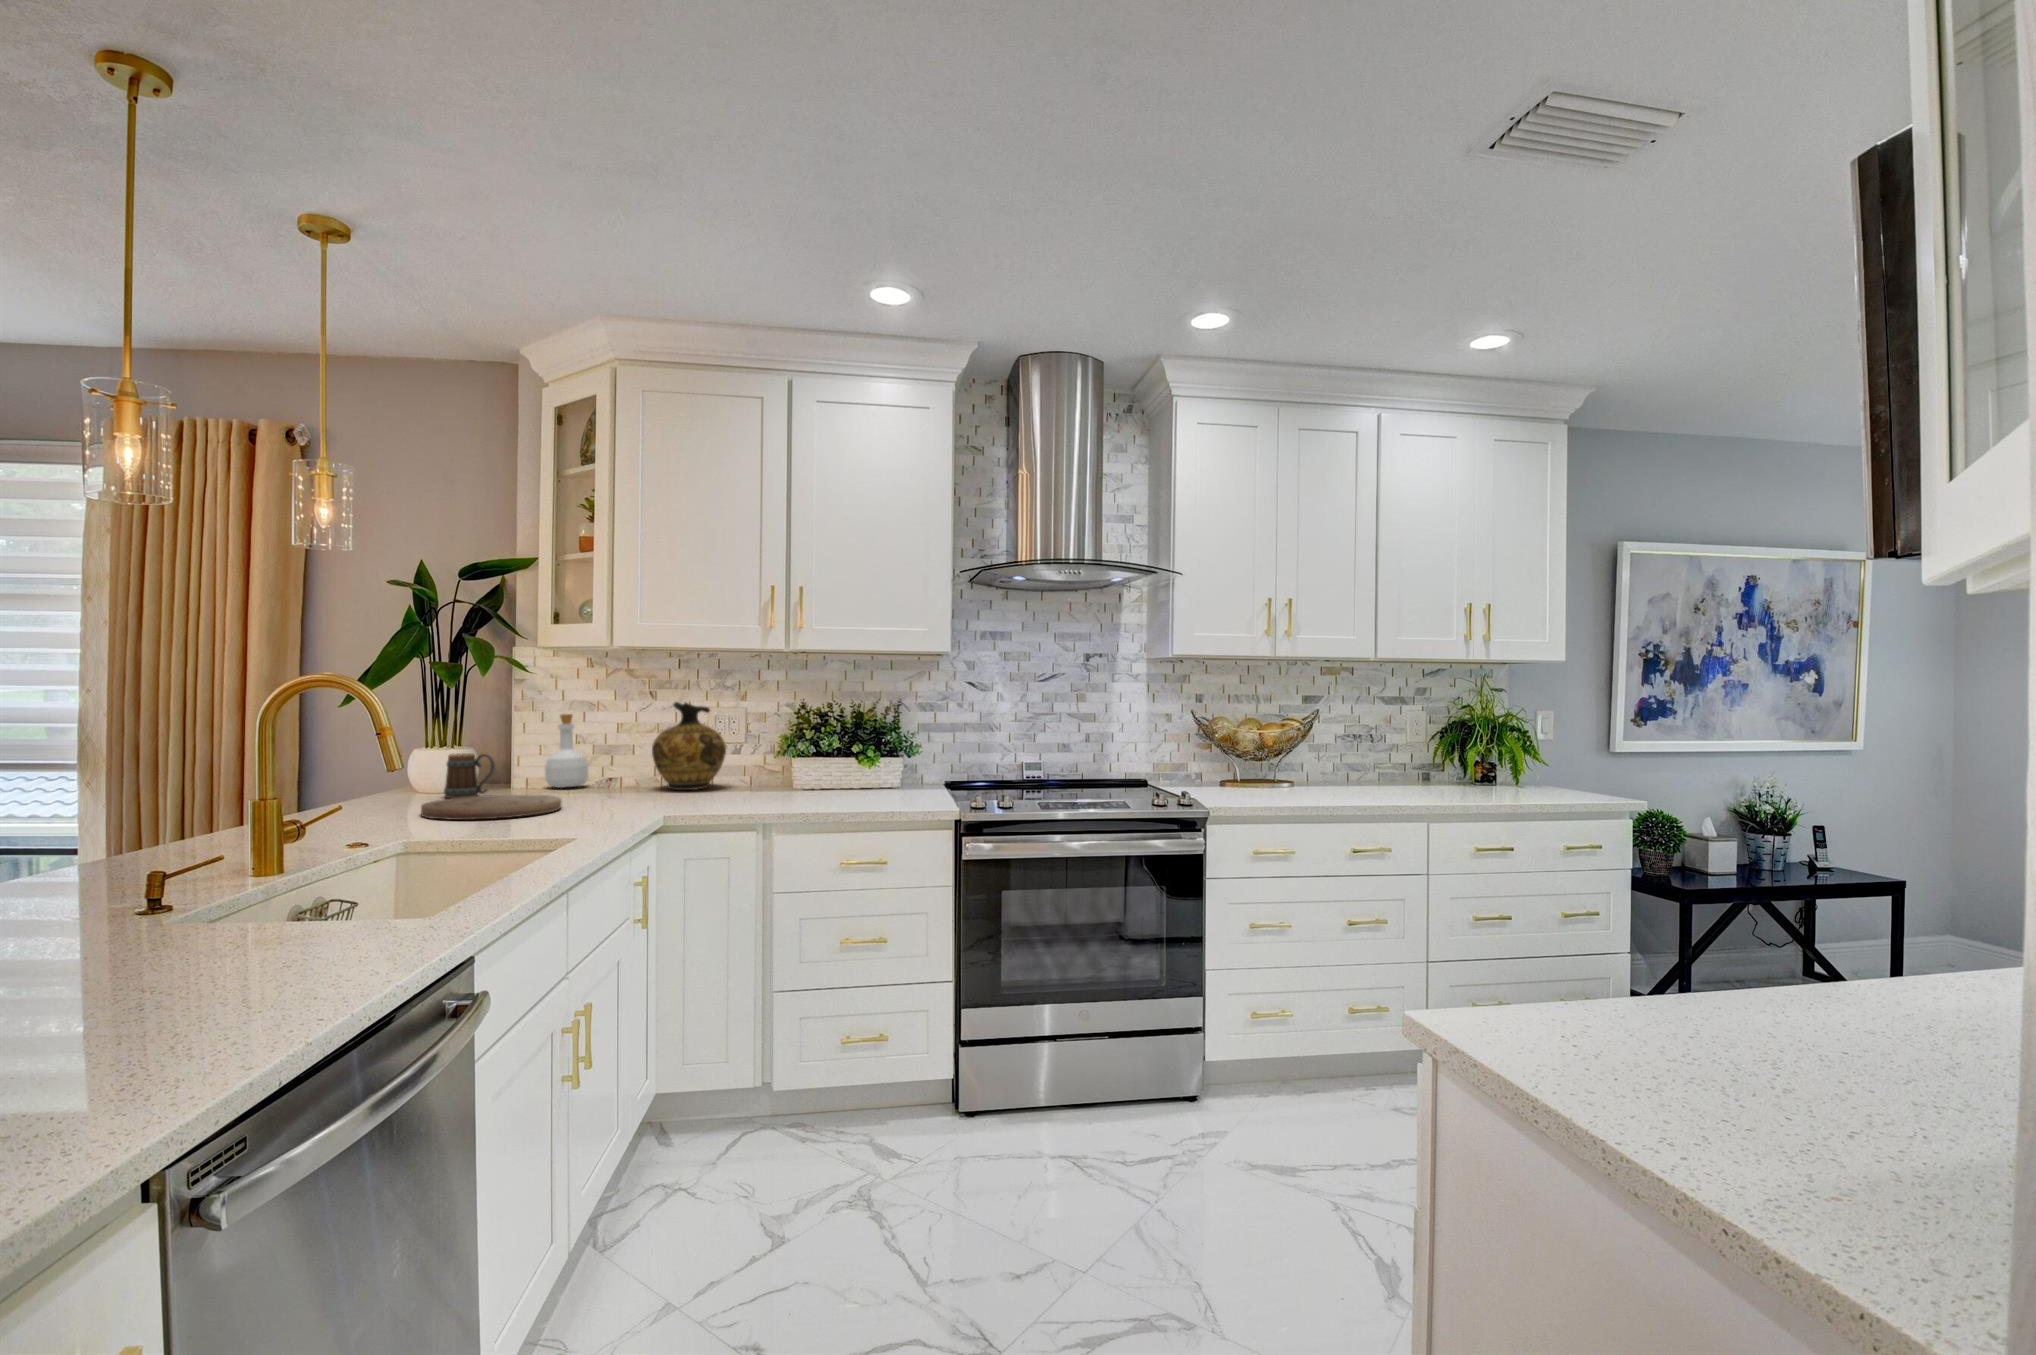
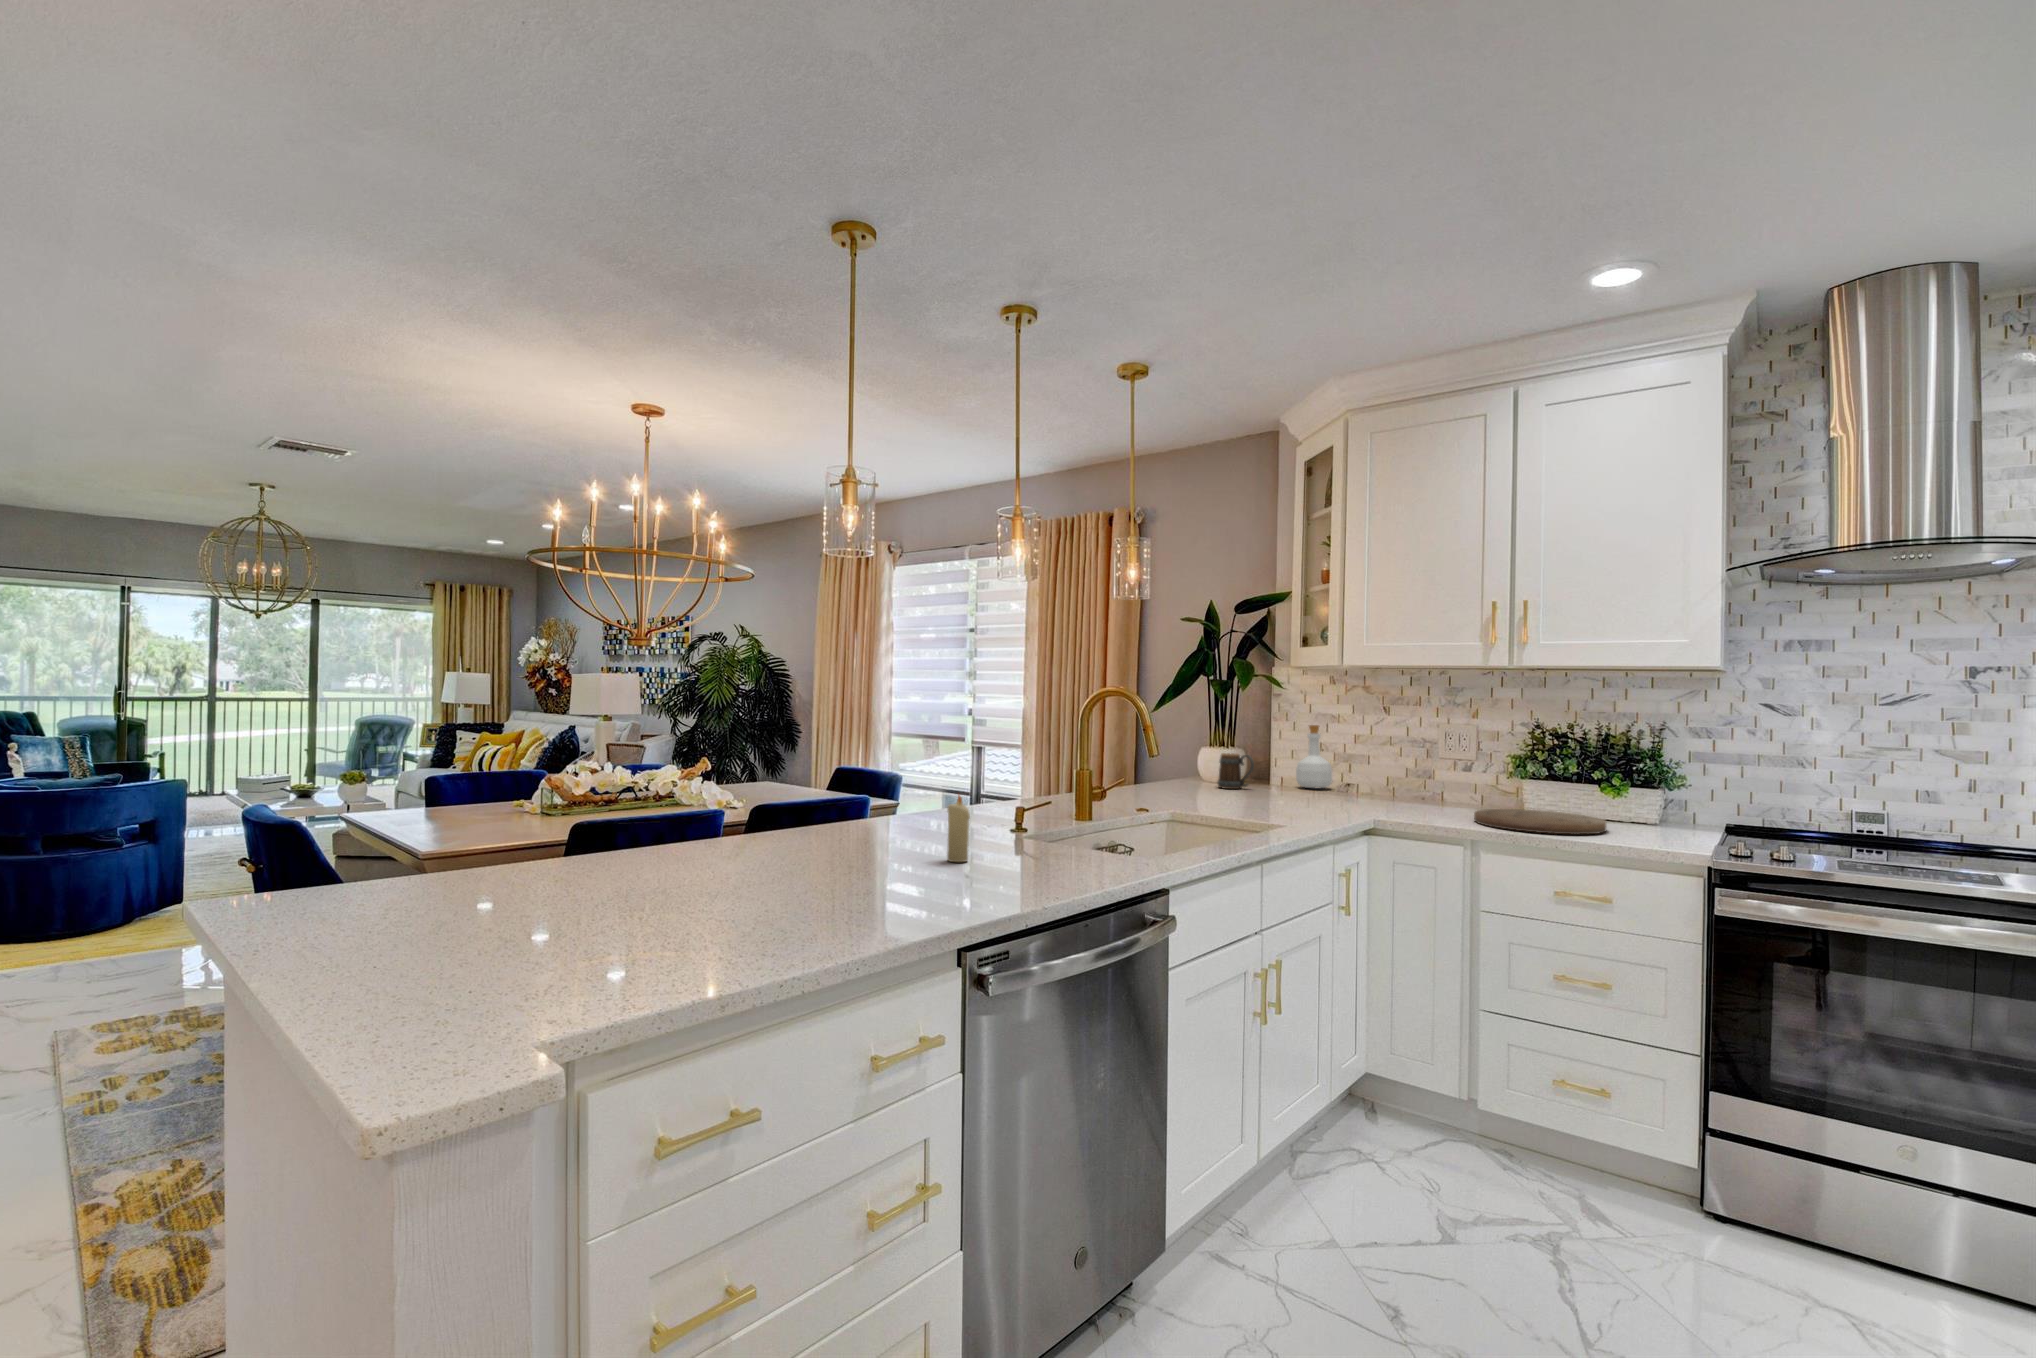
ceramic jug: present [652,702,726,790] -> none [1384,717,1457,801]
cutting board: present [421,794,561,820] -> present [1474,809,1606,834]
candle: none [63,847,117,966] -> present [947,796,970,862]

